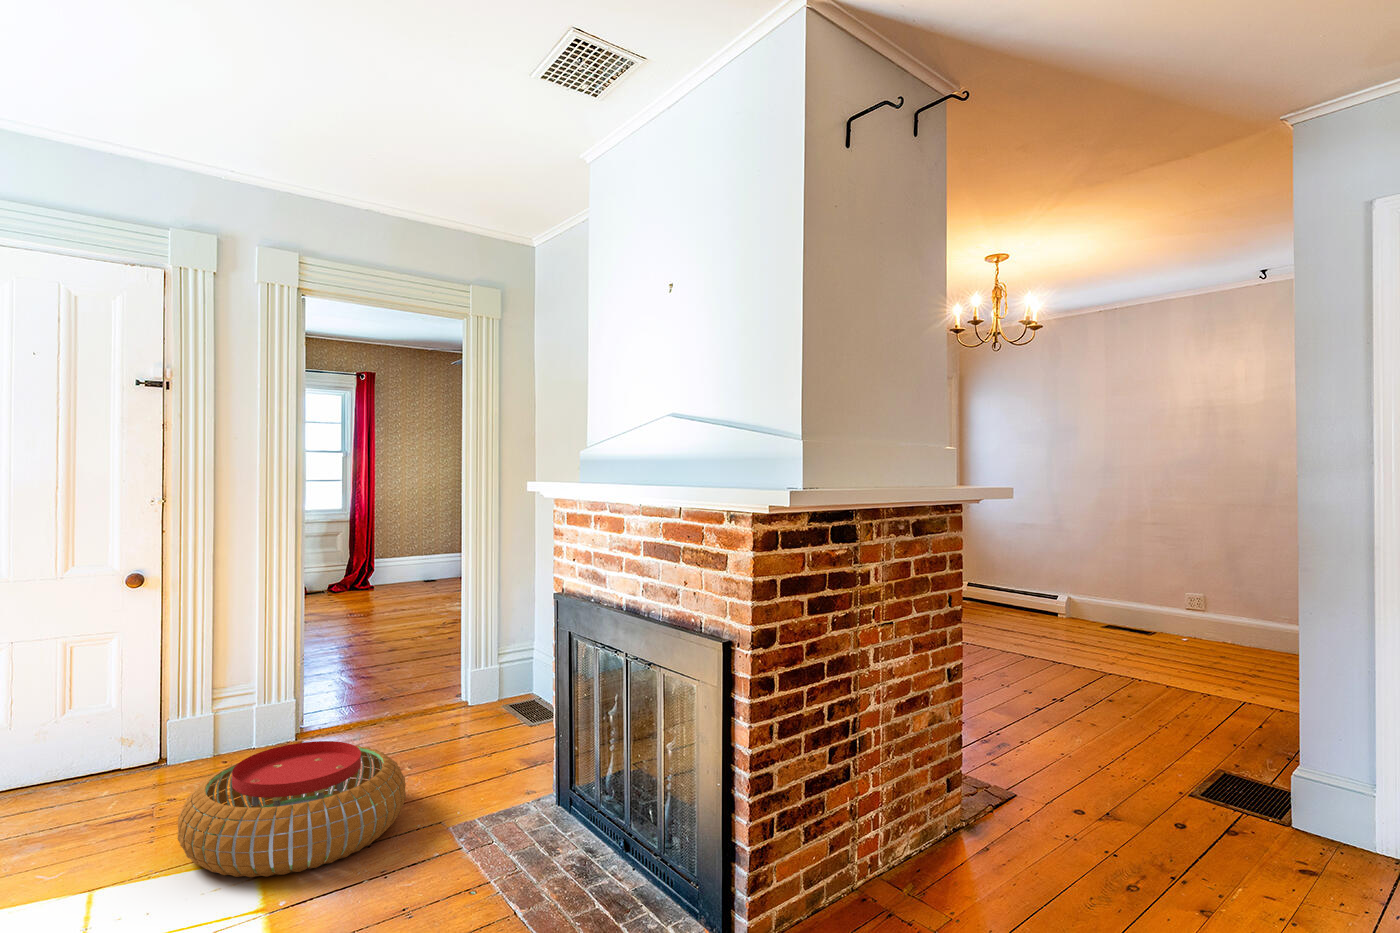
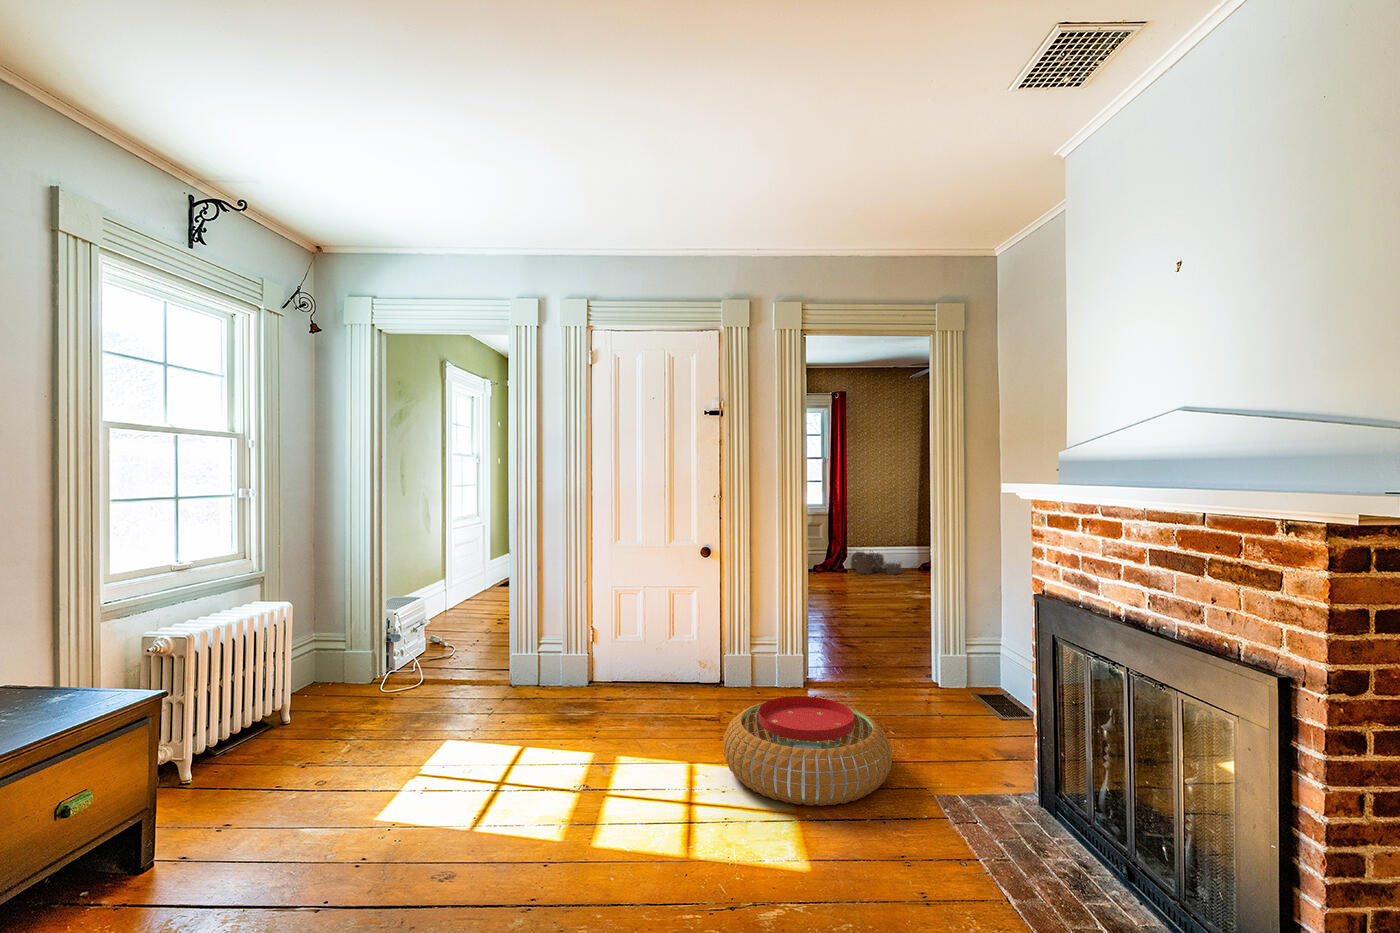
woven basket: none [378,563,439,591] -> present [850,551,901,574]

